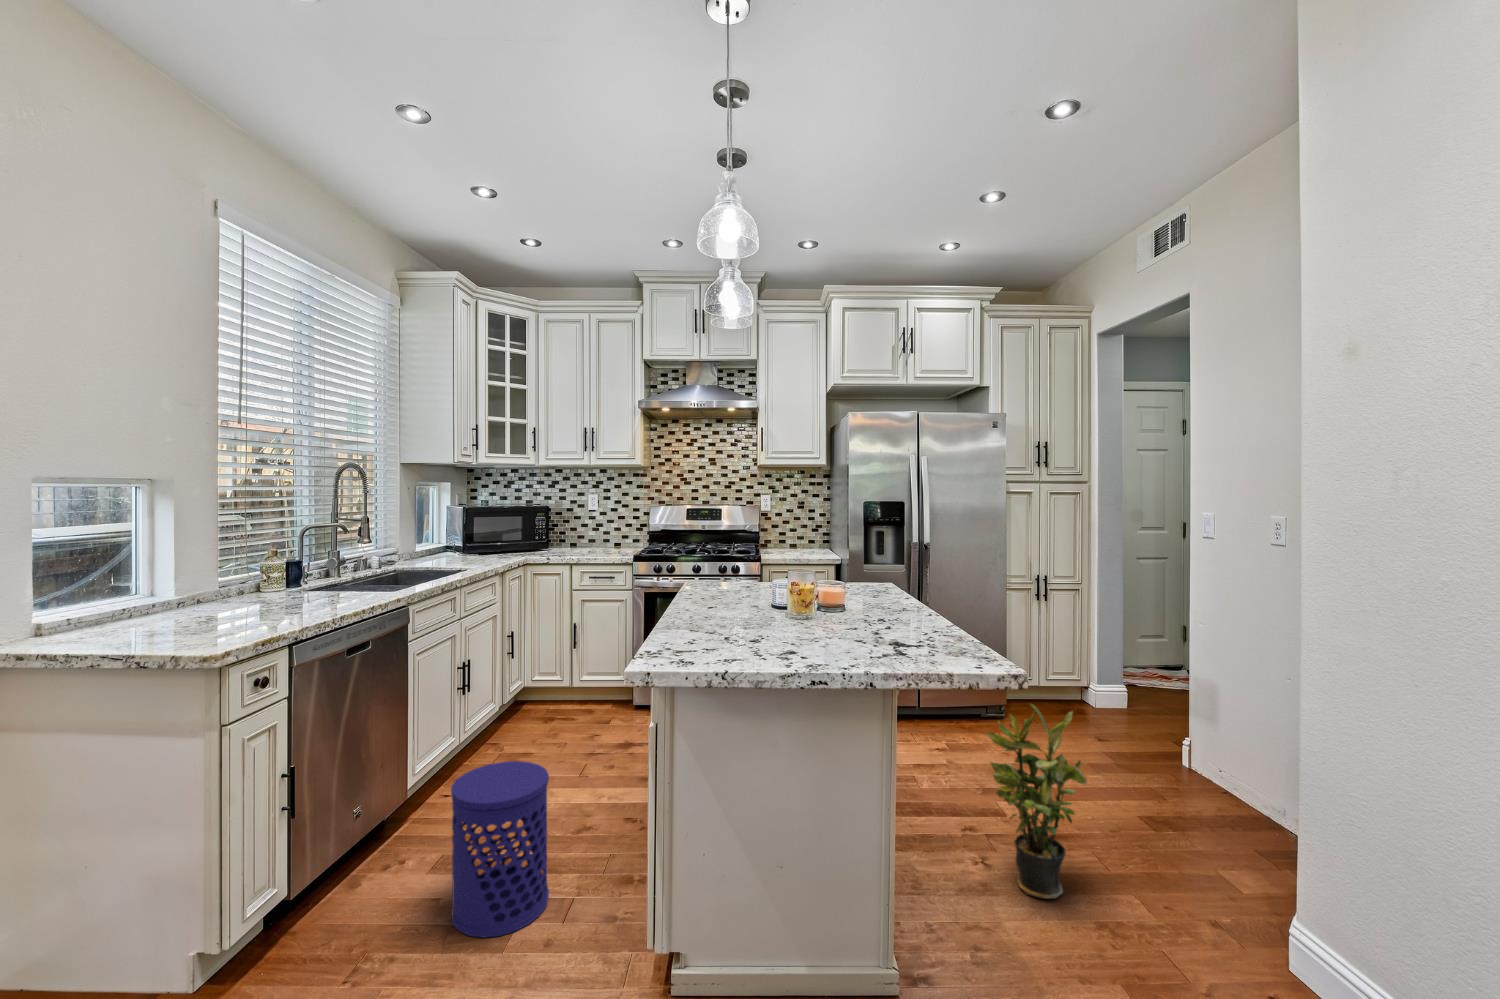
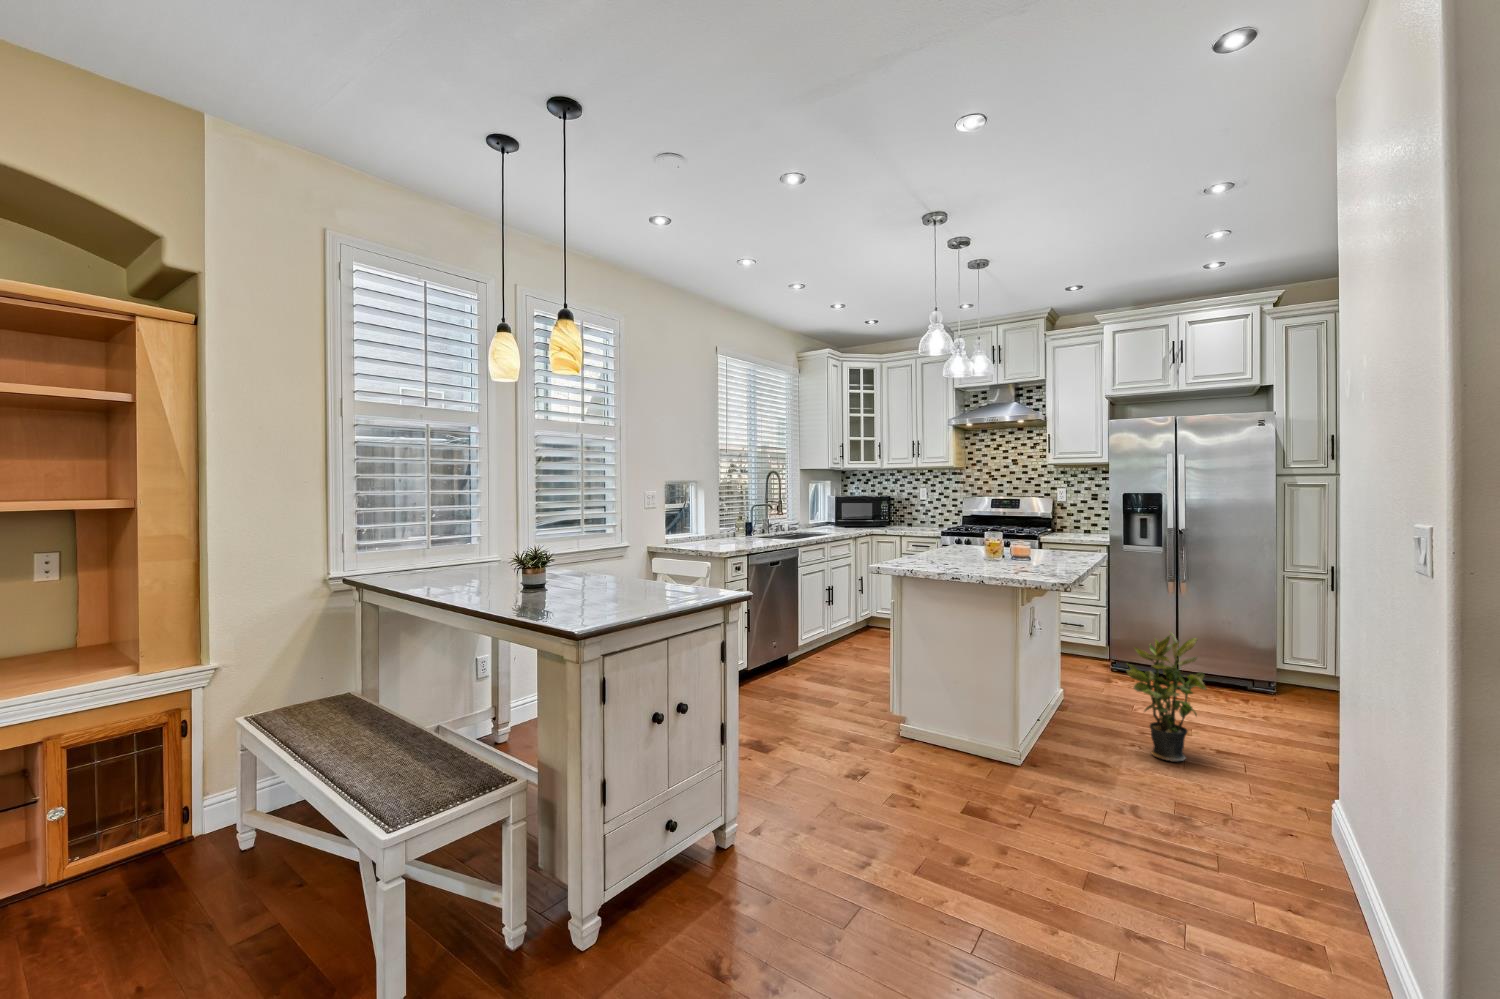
waste bin: present [451,761,549,938] -> none [811,627,857,703]

